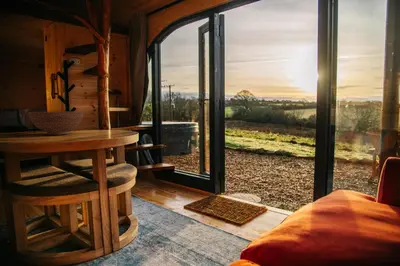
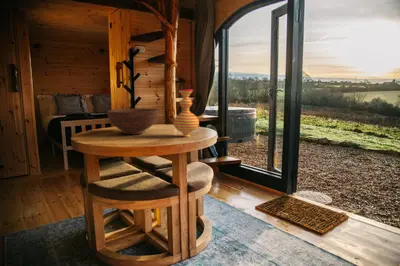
vase: none [96,91,121,135] -> present [174,90,199,137]

